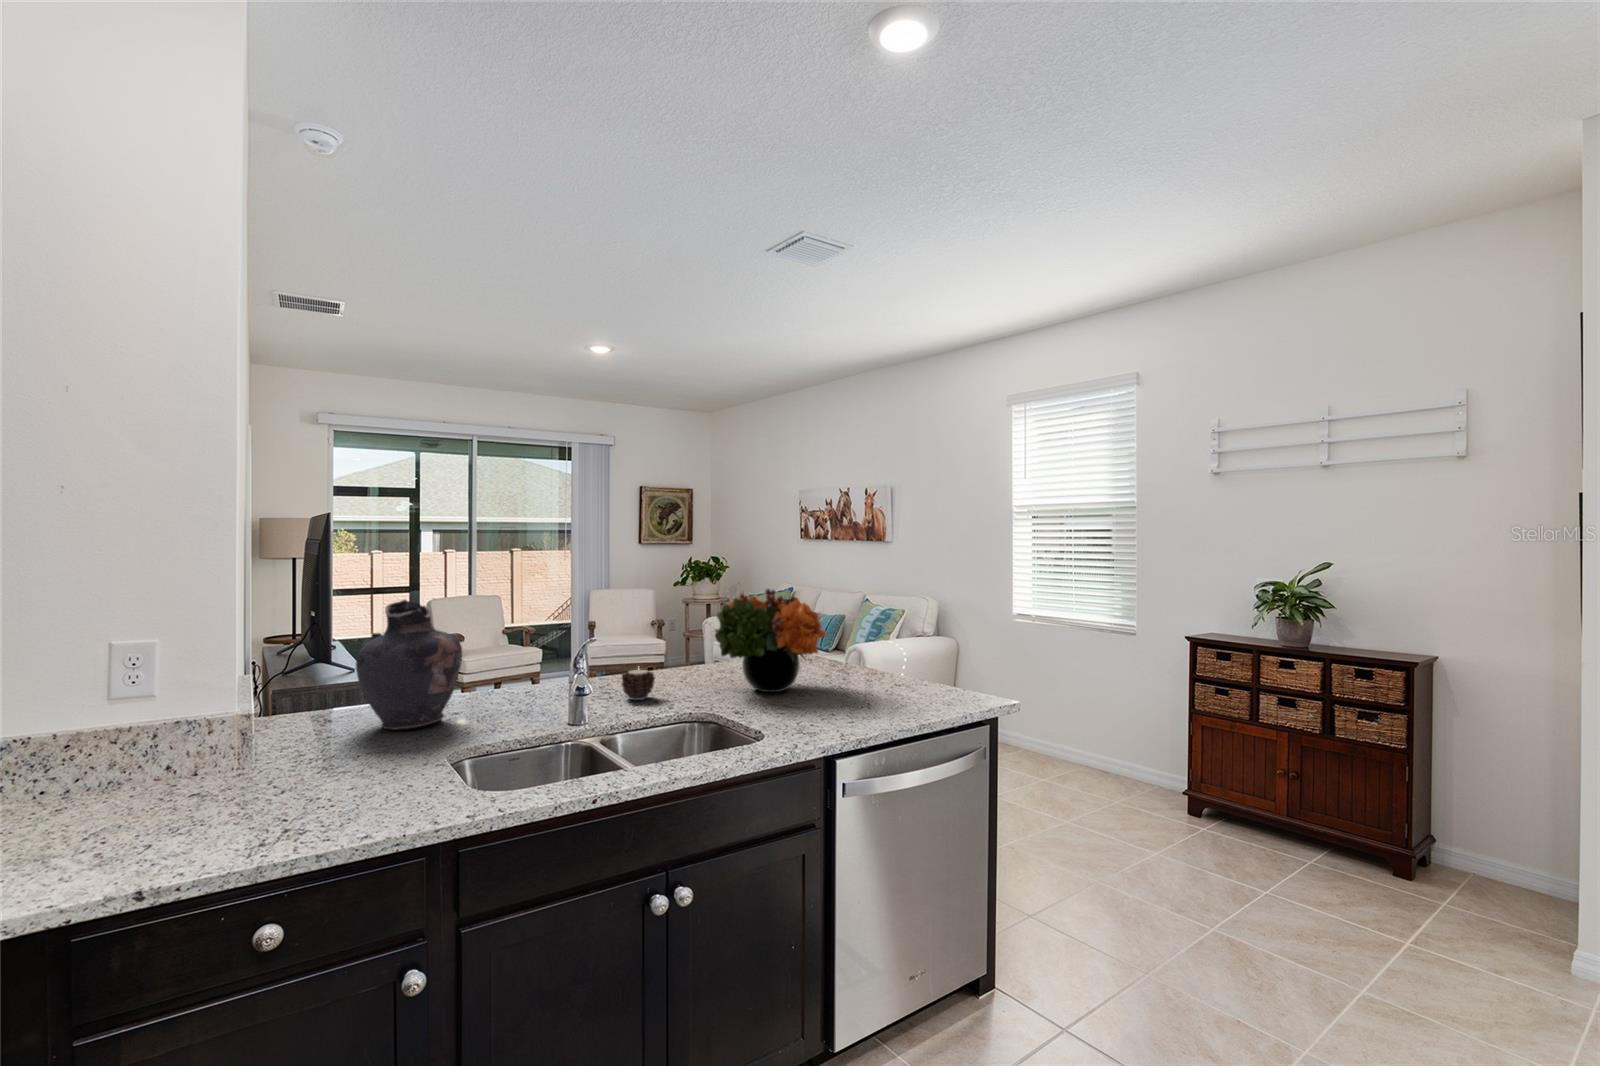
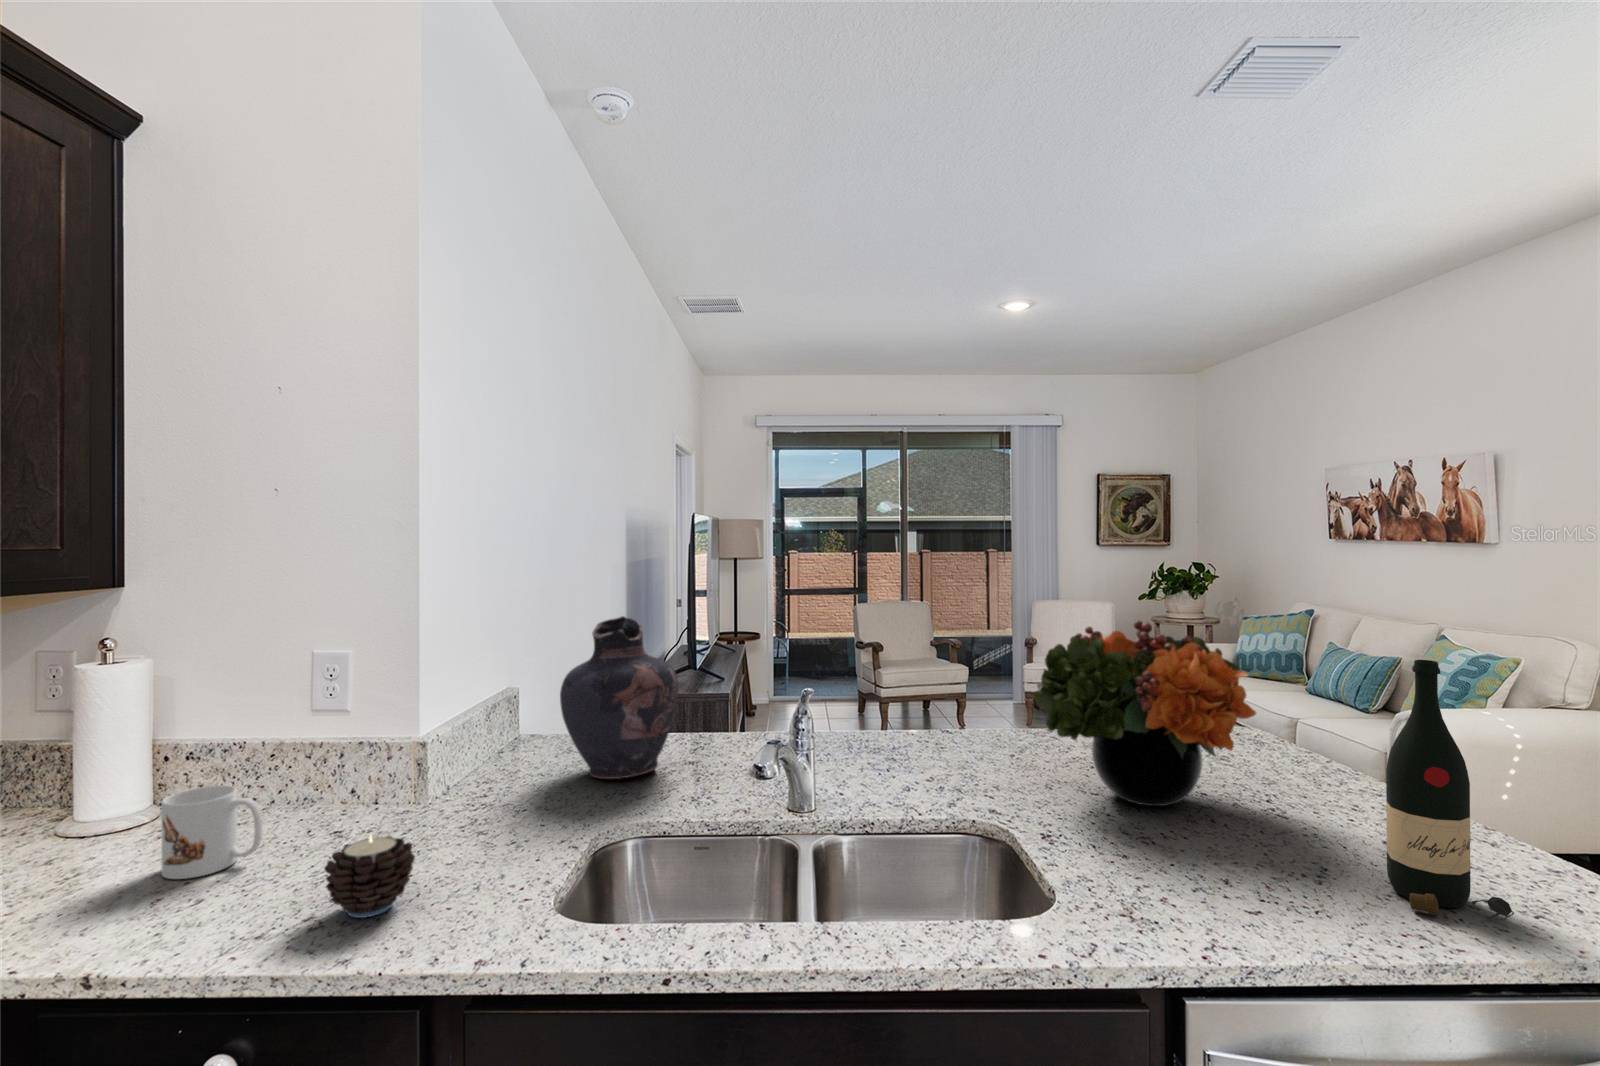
wine bottle: none [886,599,930,710] -> present [1386,660,1514,920]
candle: present [622,669,655,700] -> present [324,835,415,918]
mug: none [52,760,161,846] -> present [161,785,263,879]

